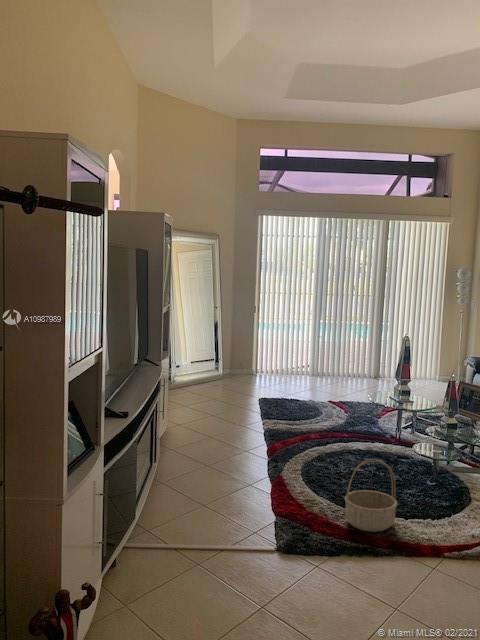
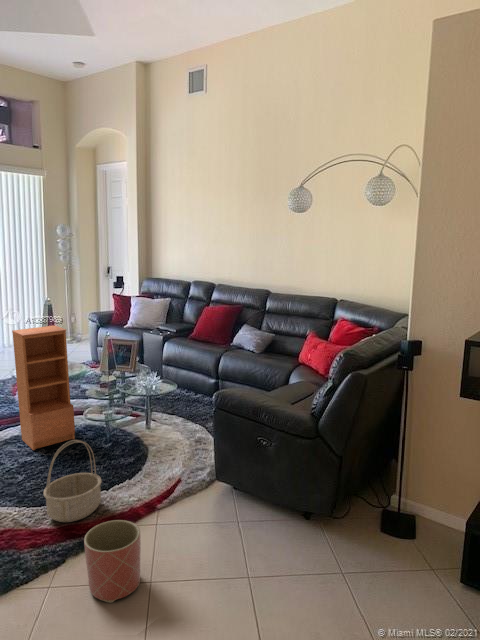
bookcase: none [364,356,414,468] -> present [12,325,75,450]
planter: none [342,533,393,603] -> present [84,520,141,603]

